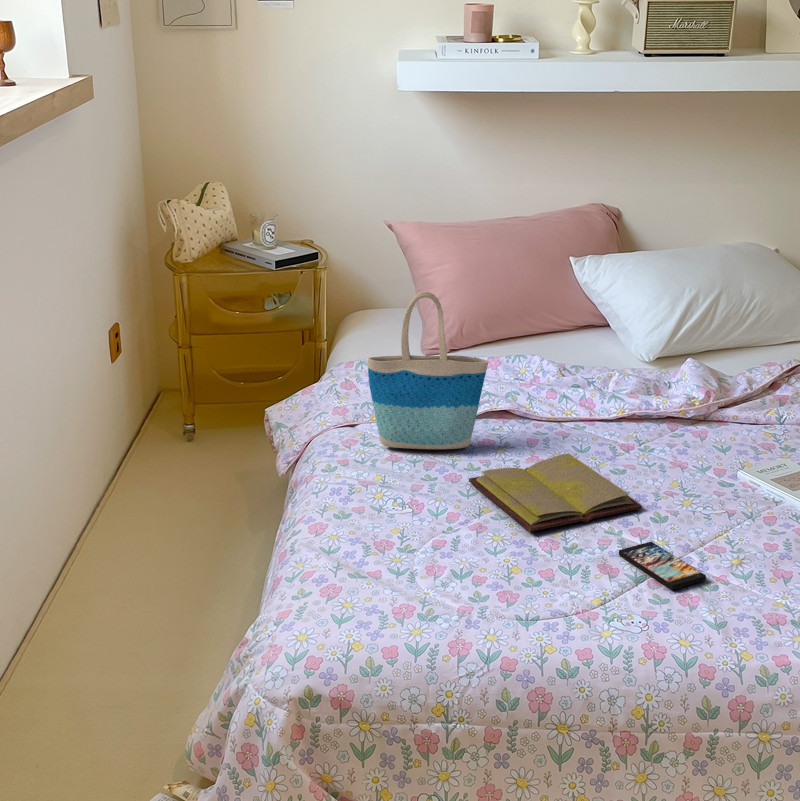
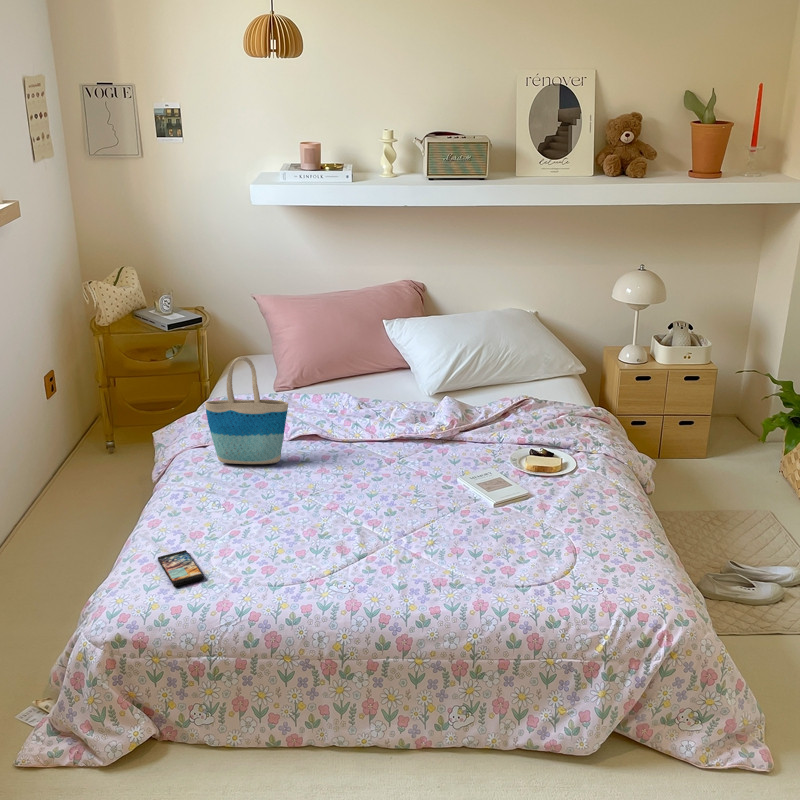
diary: present [469,453,642,532] -> none [270,467,381,523]
smartphone: present [619,542,706,590] -> present [158,550,204,587]

